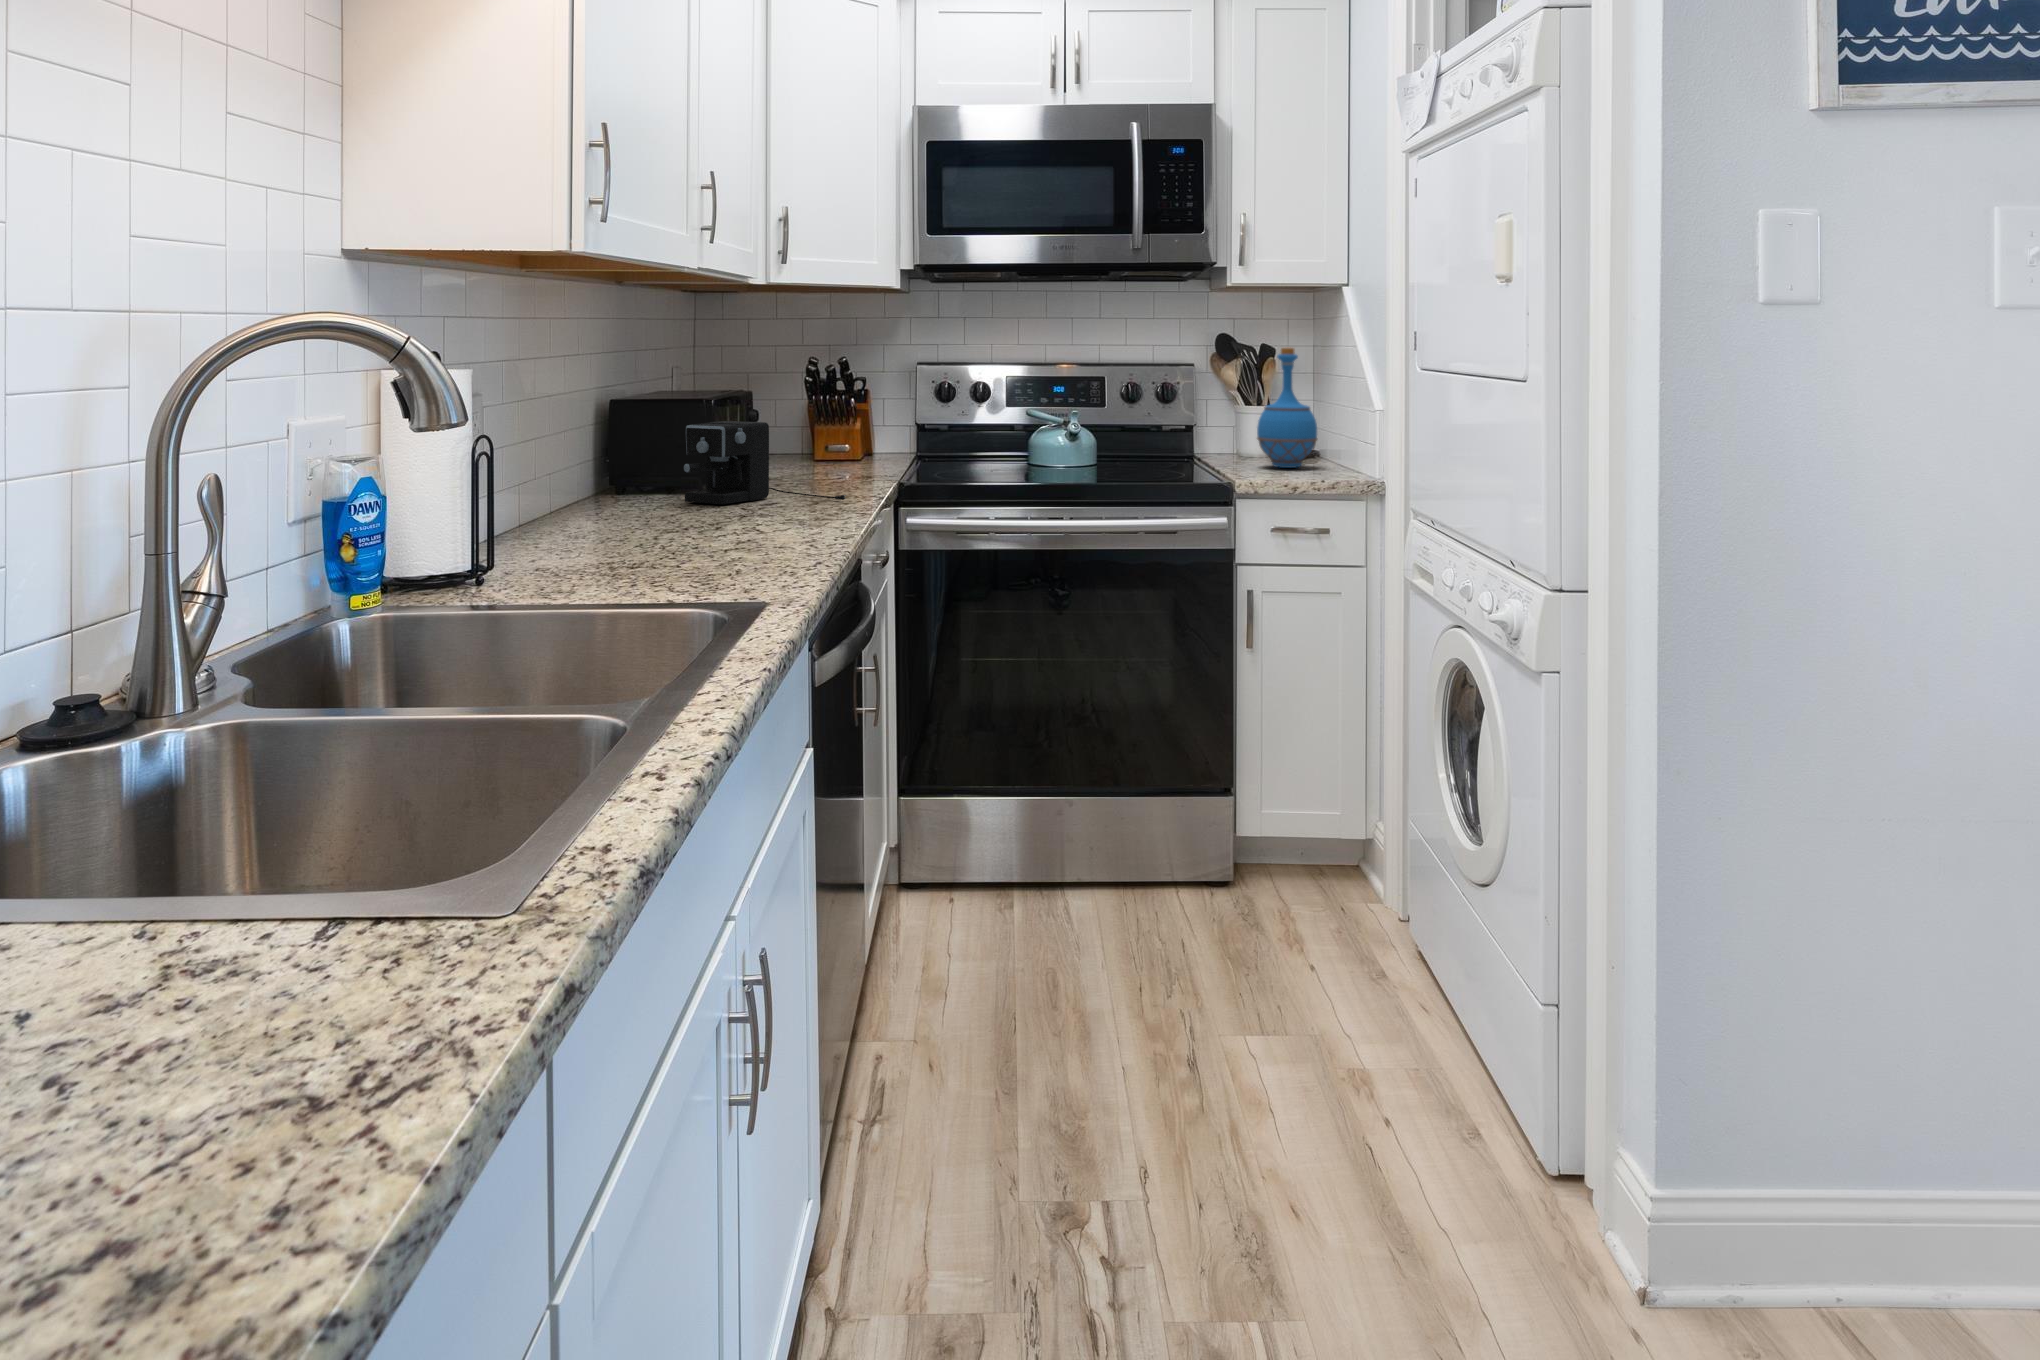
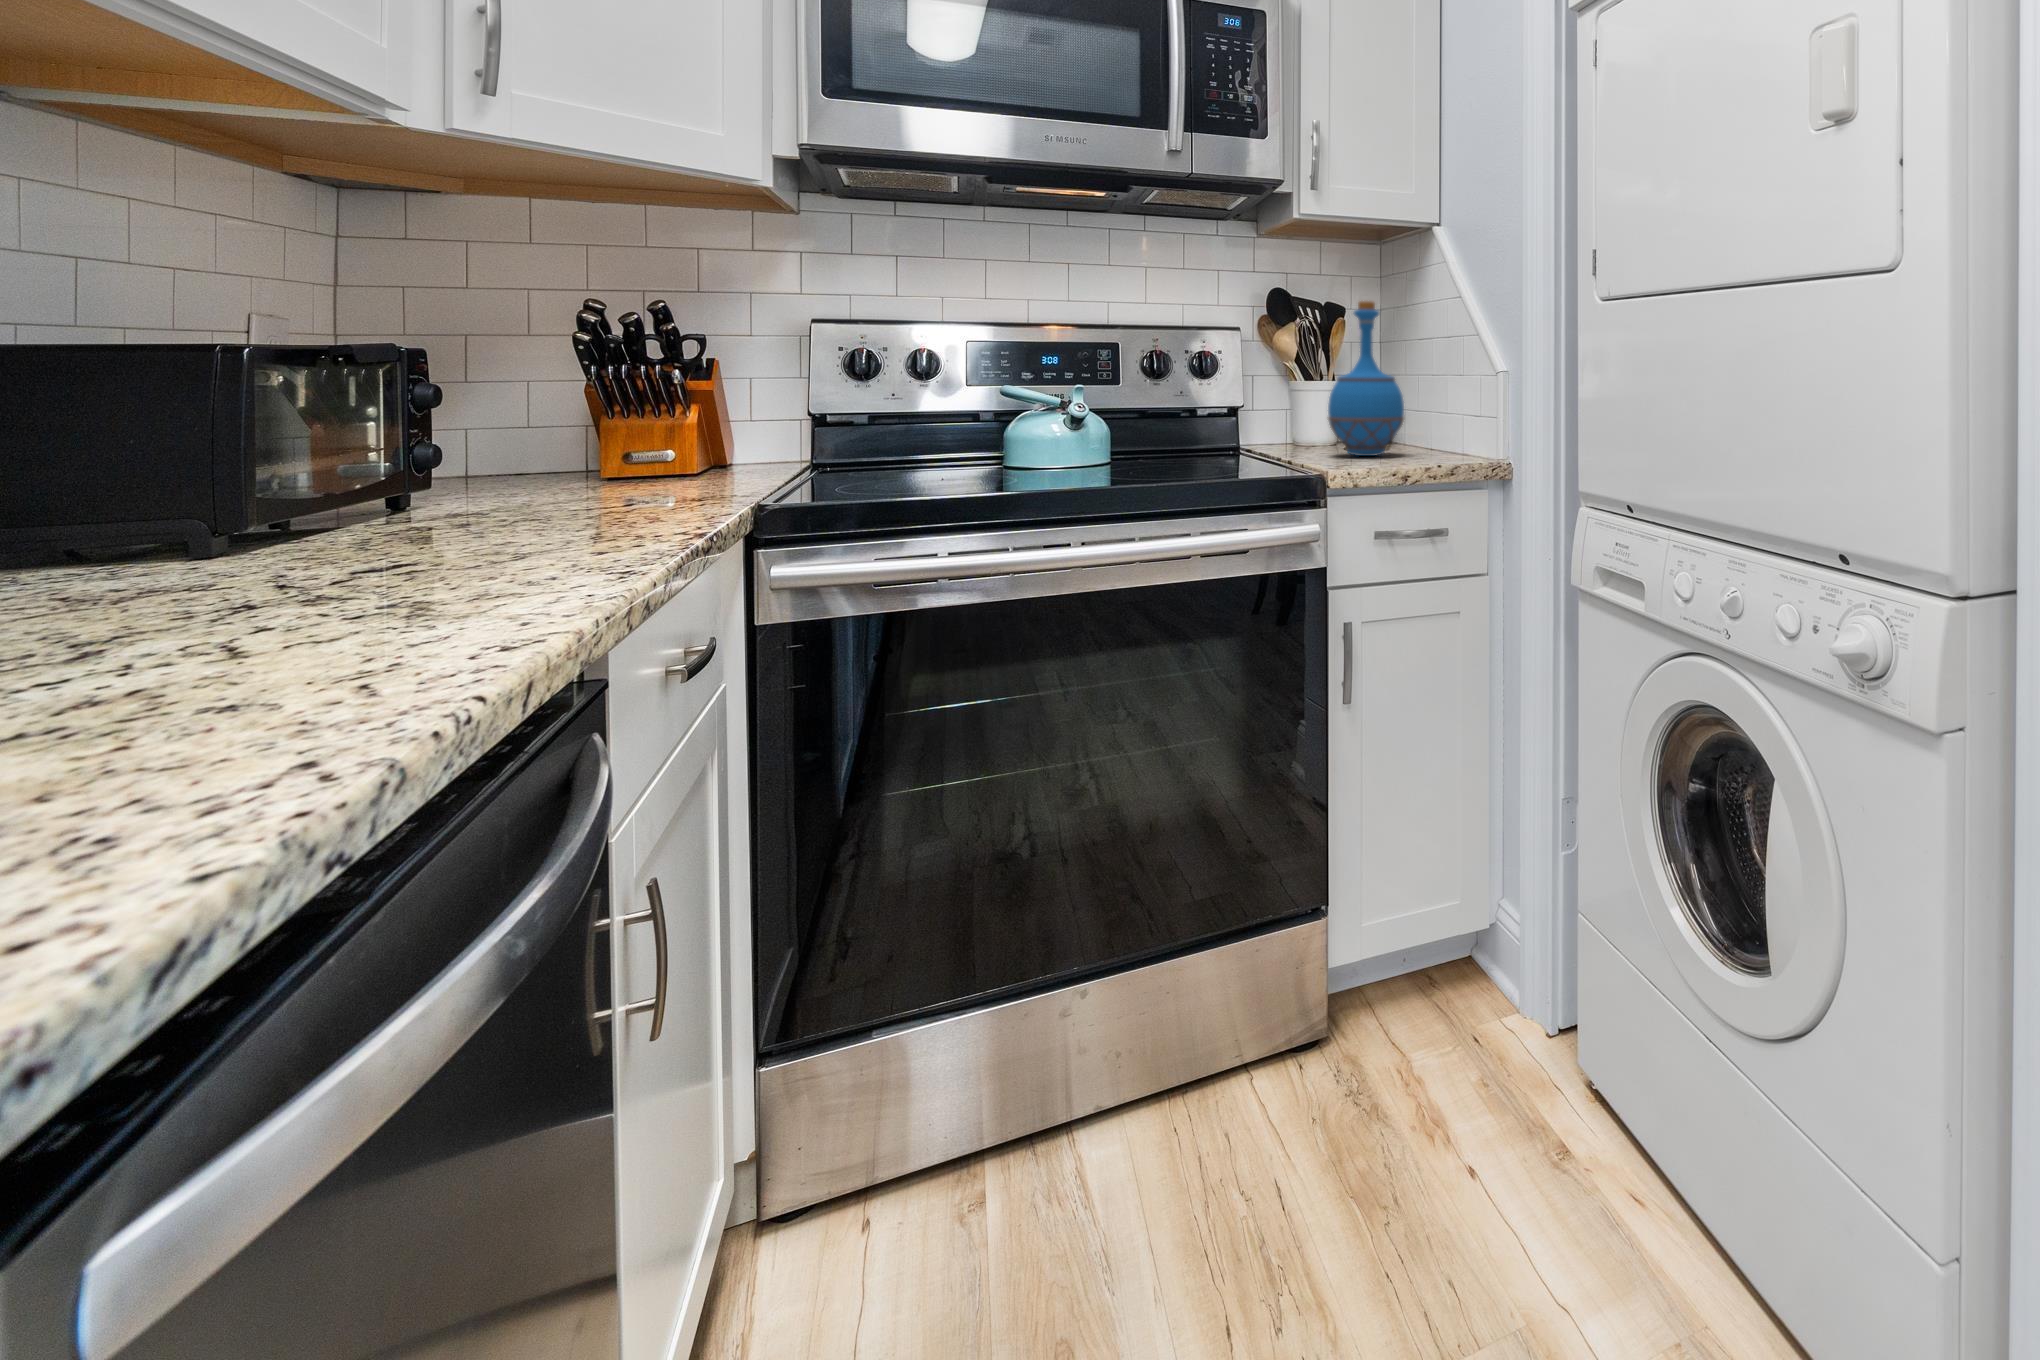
coffee maker: present [684,421,846,504] -> none [182,387,637,560]

